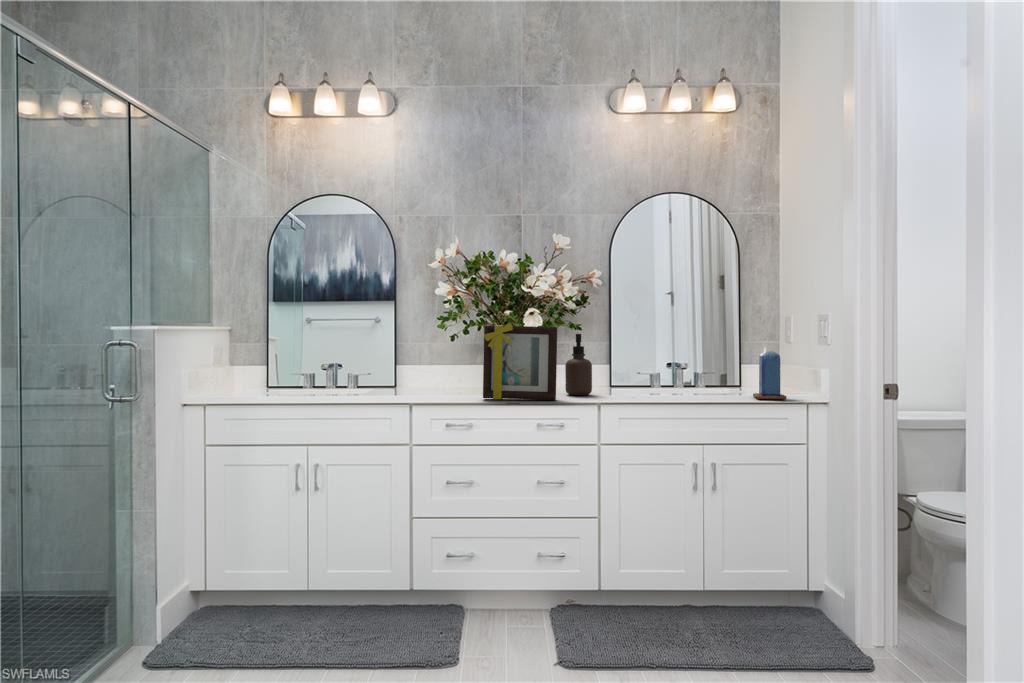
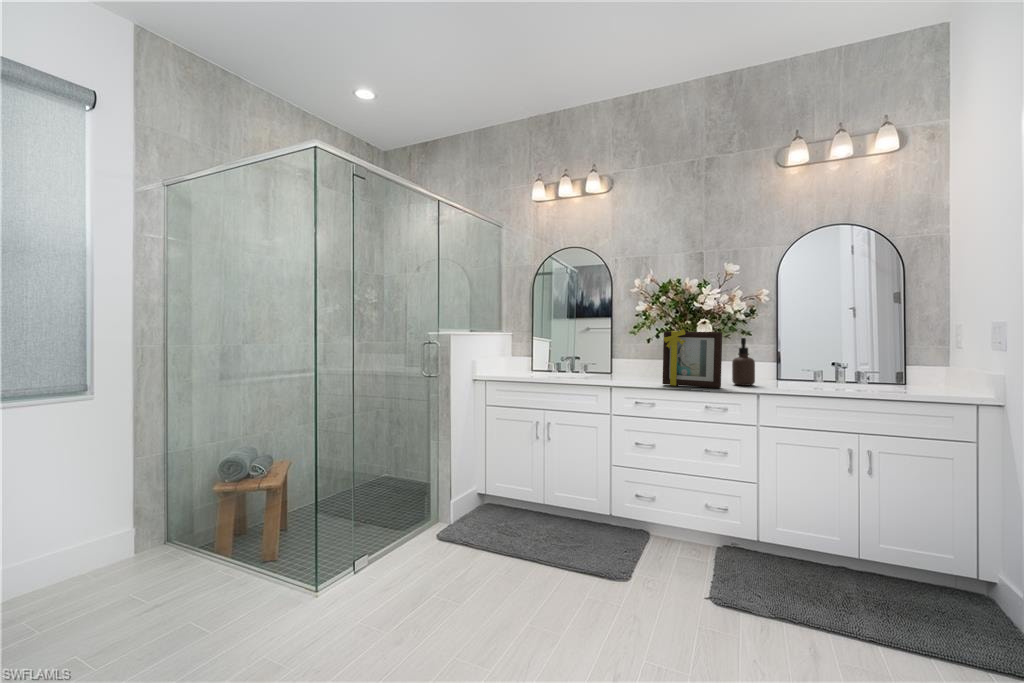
candle: present [753,348,786,399] -> none [914,350,950,397]

